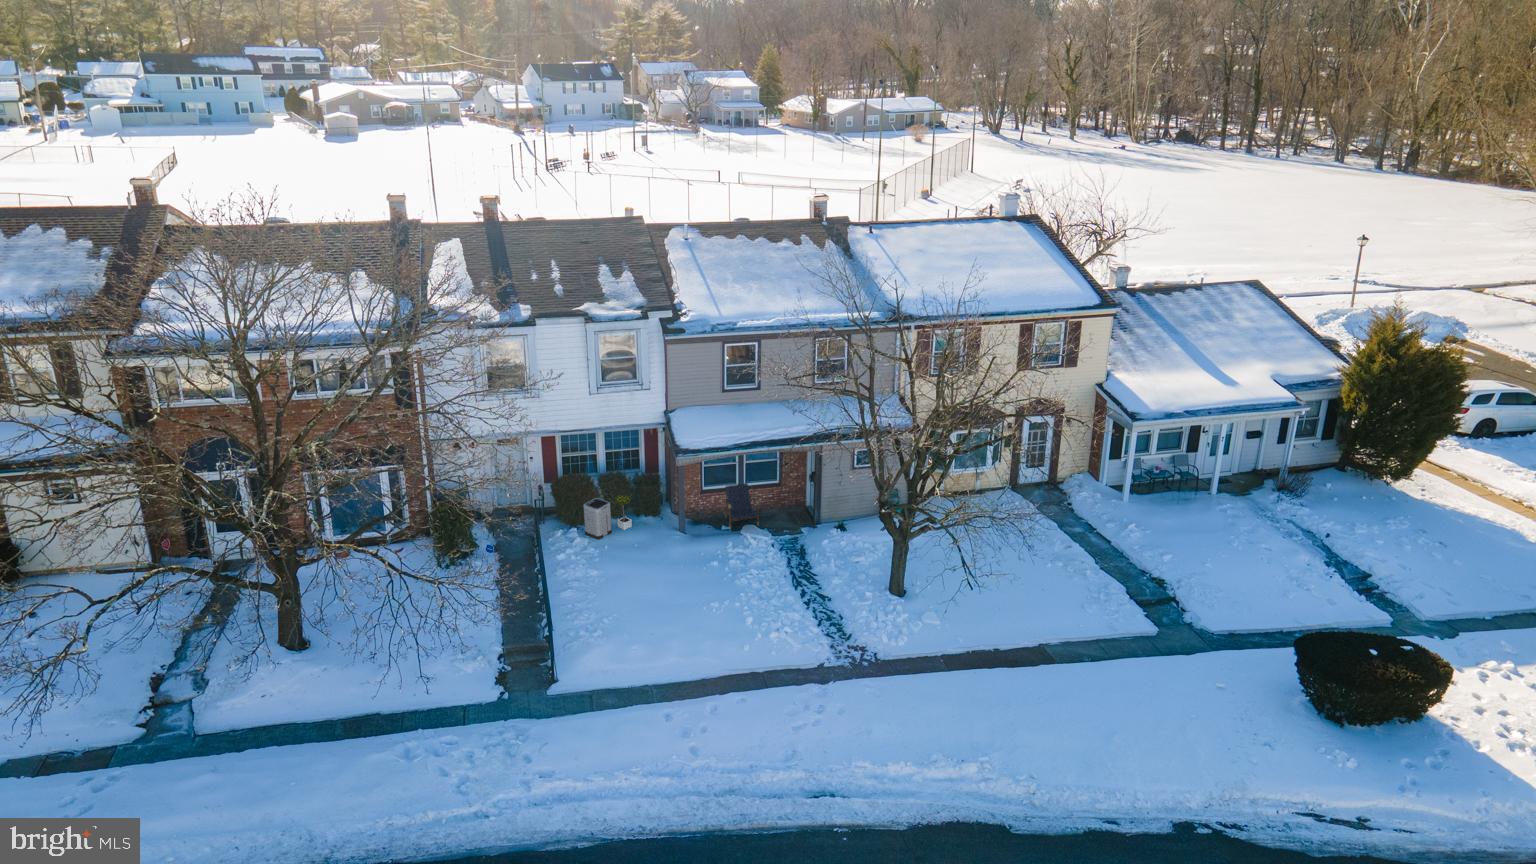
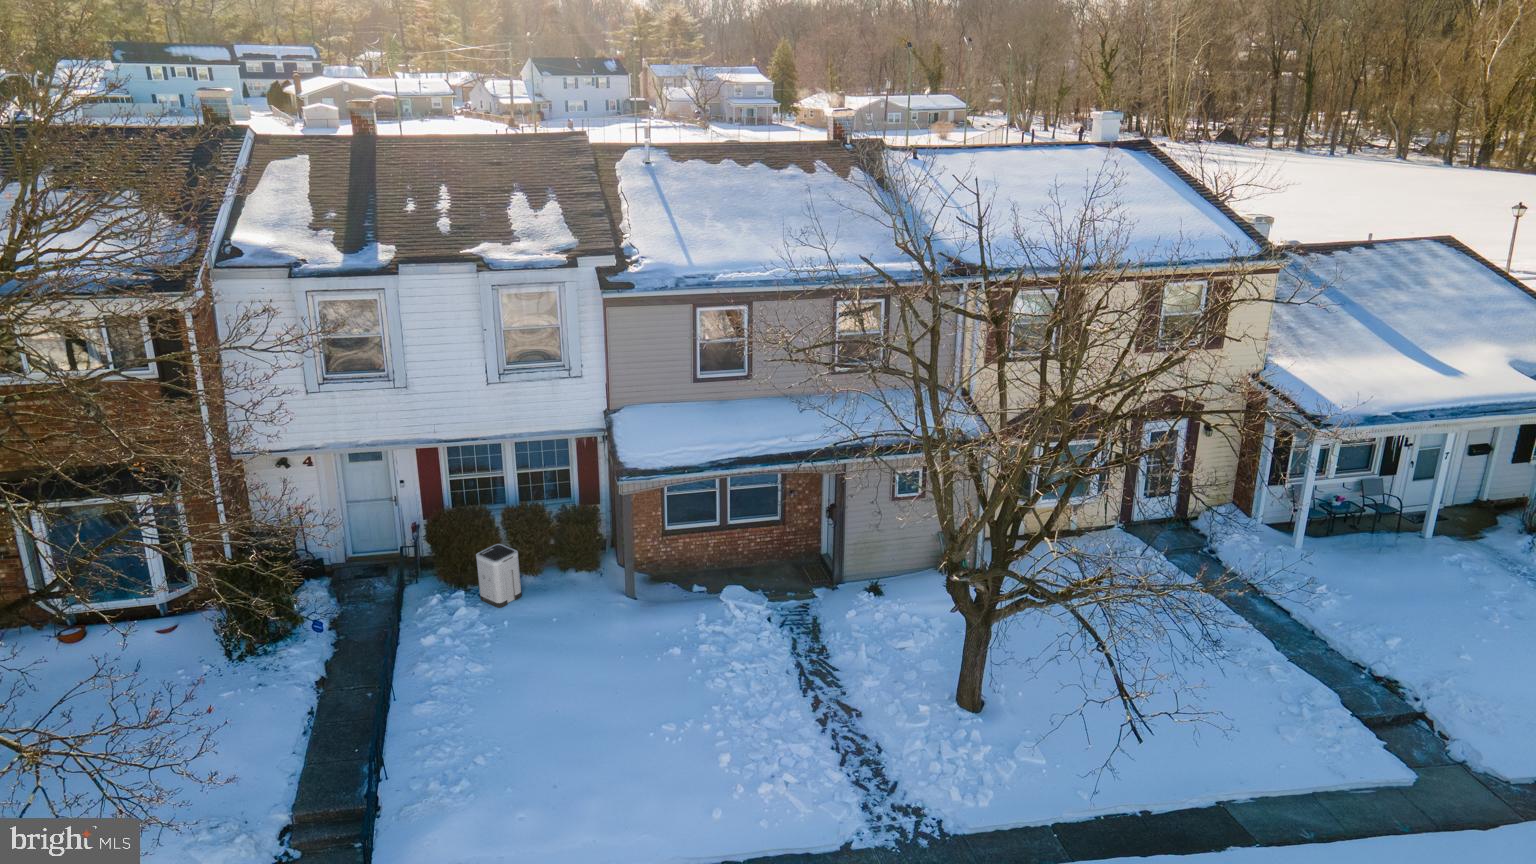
lounge chair: present [725,483,759,528] -> none [697,521,749,592]
potted tree: present [614,495,632,530] -> none [525,538,554,592]

